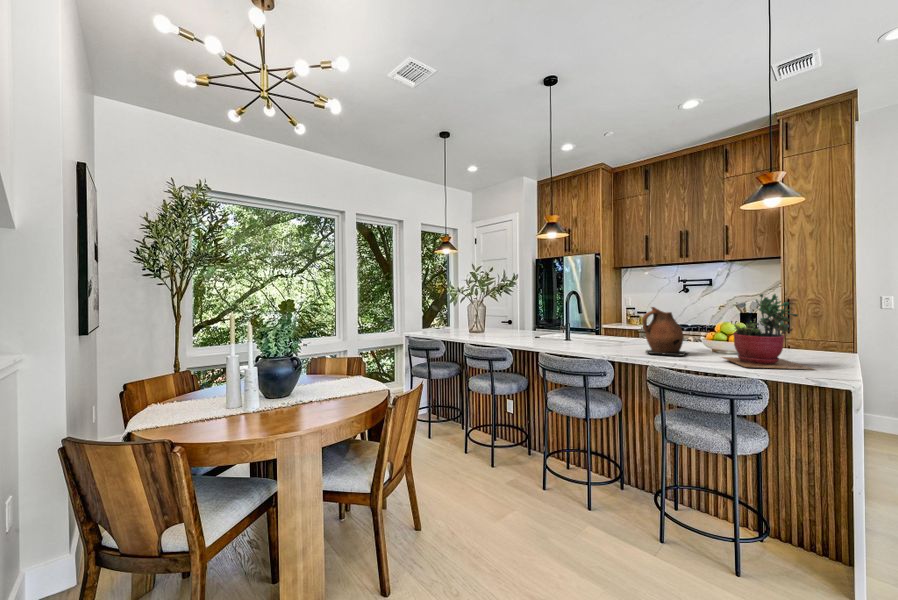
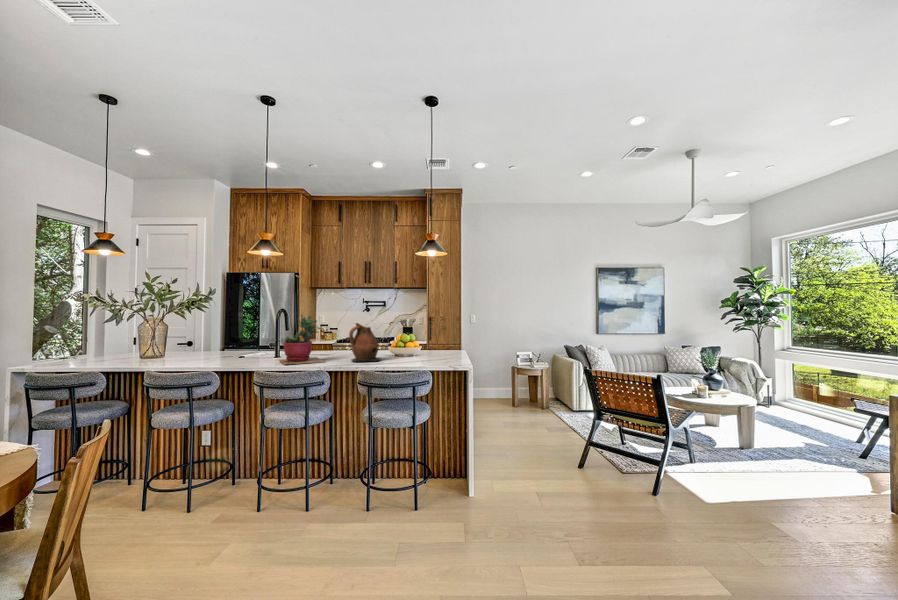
succulent plant: present [722,294,813,369] -> present [279,315,325,364]

